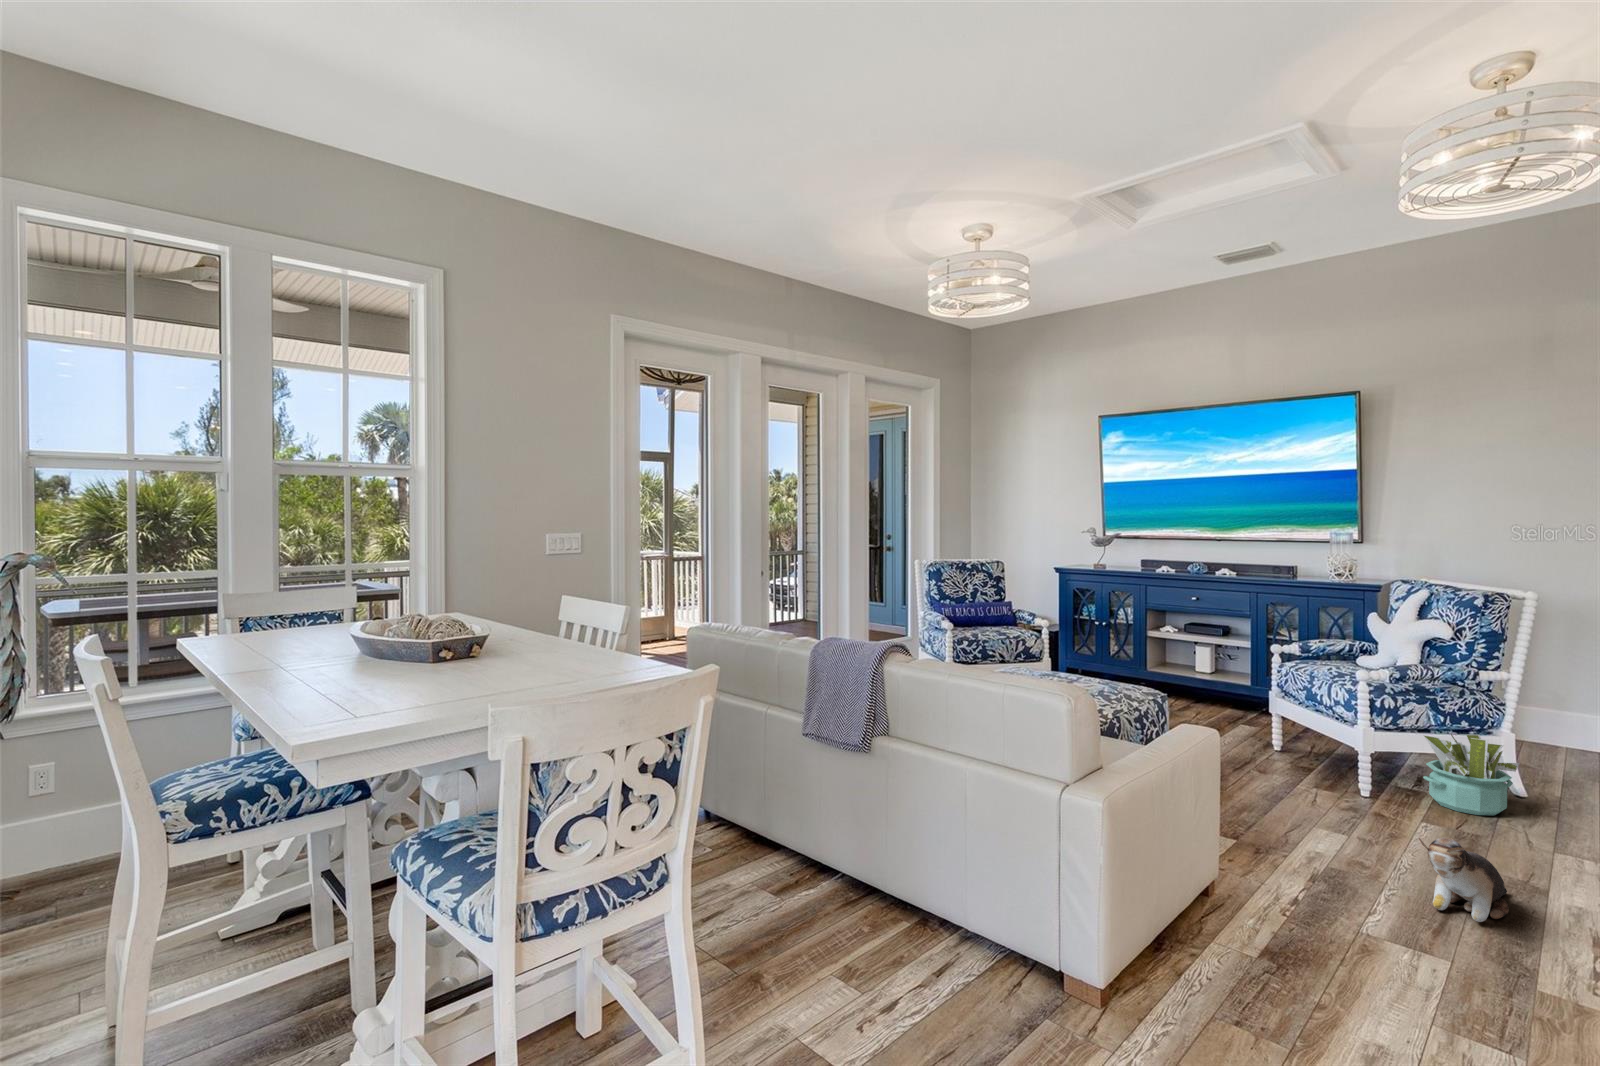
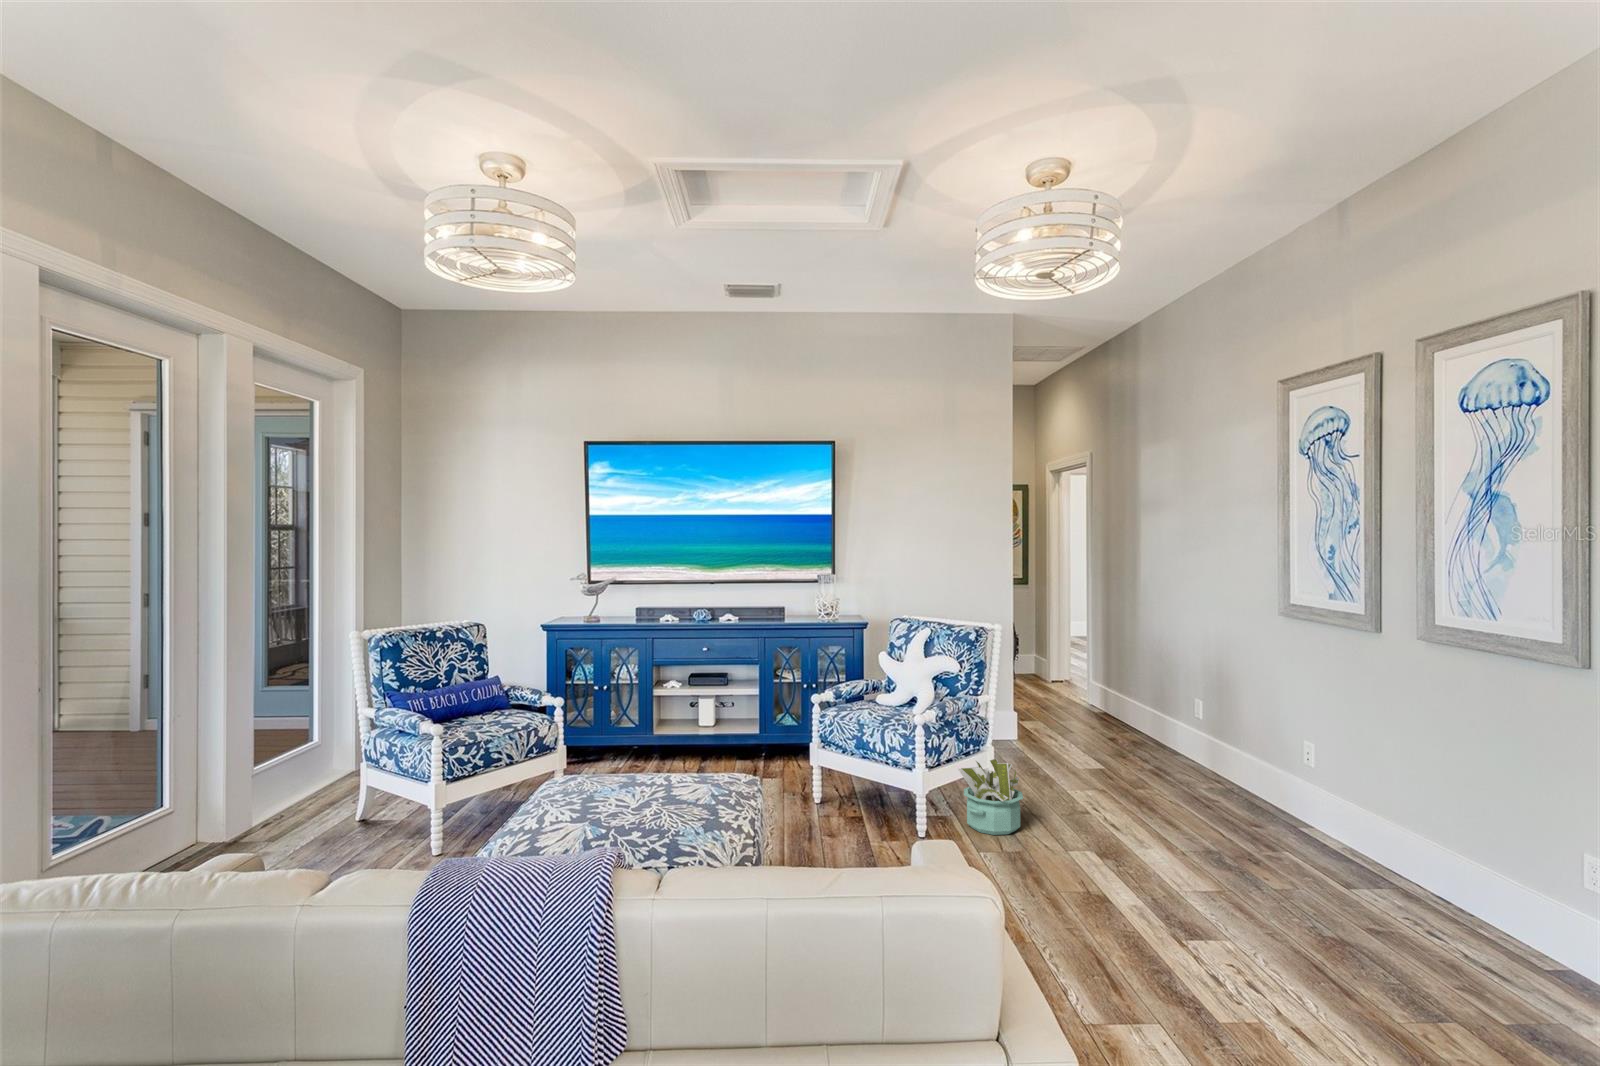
plush toy: present [1419,838,1509,922] -> none [1085,889,1133,965]

